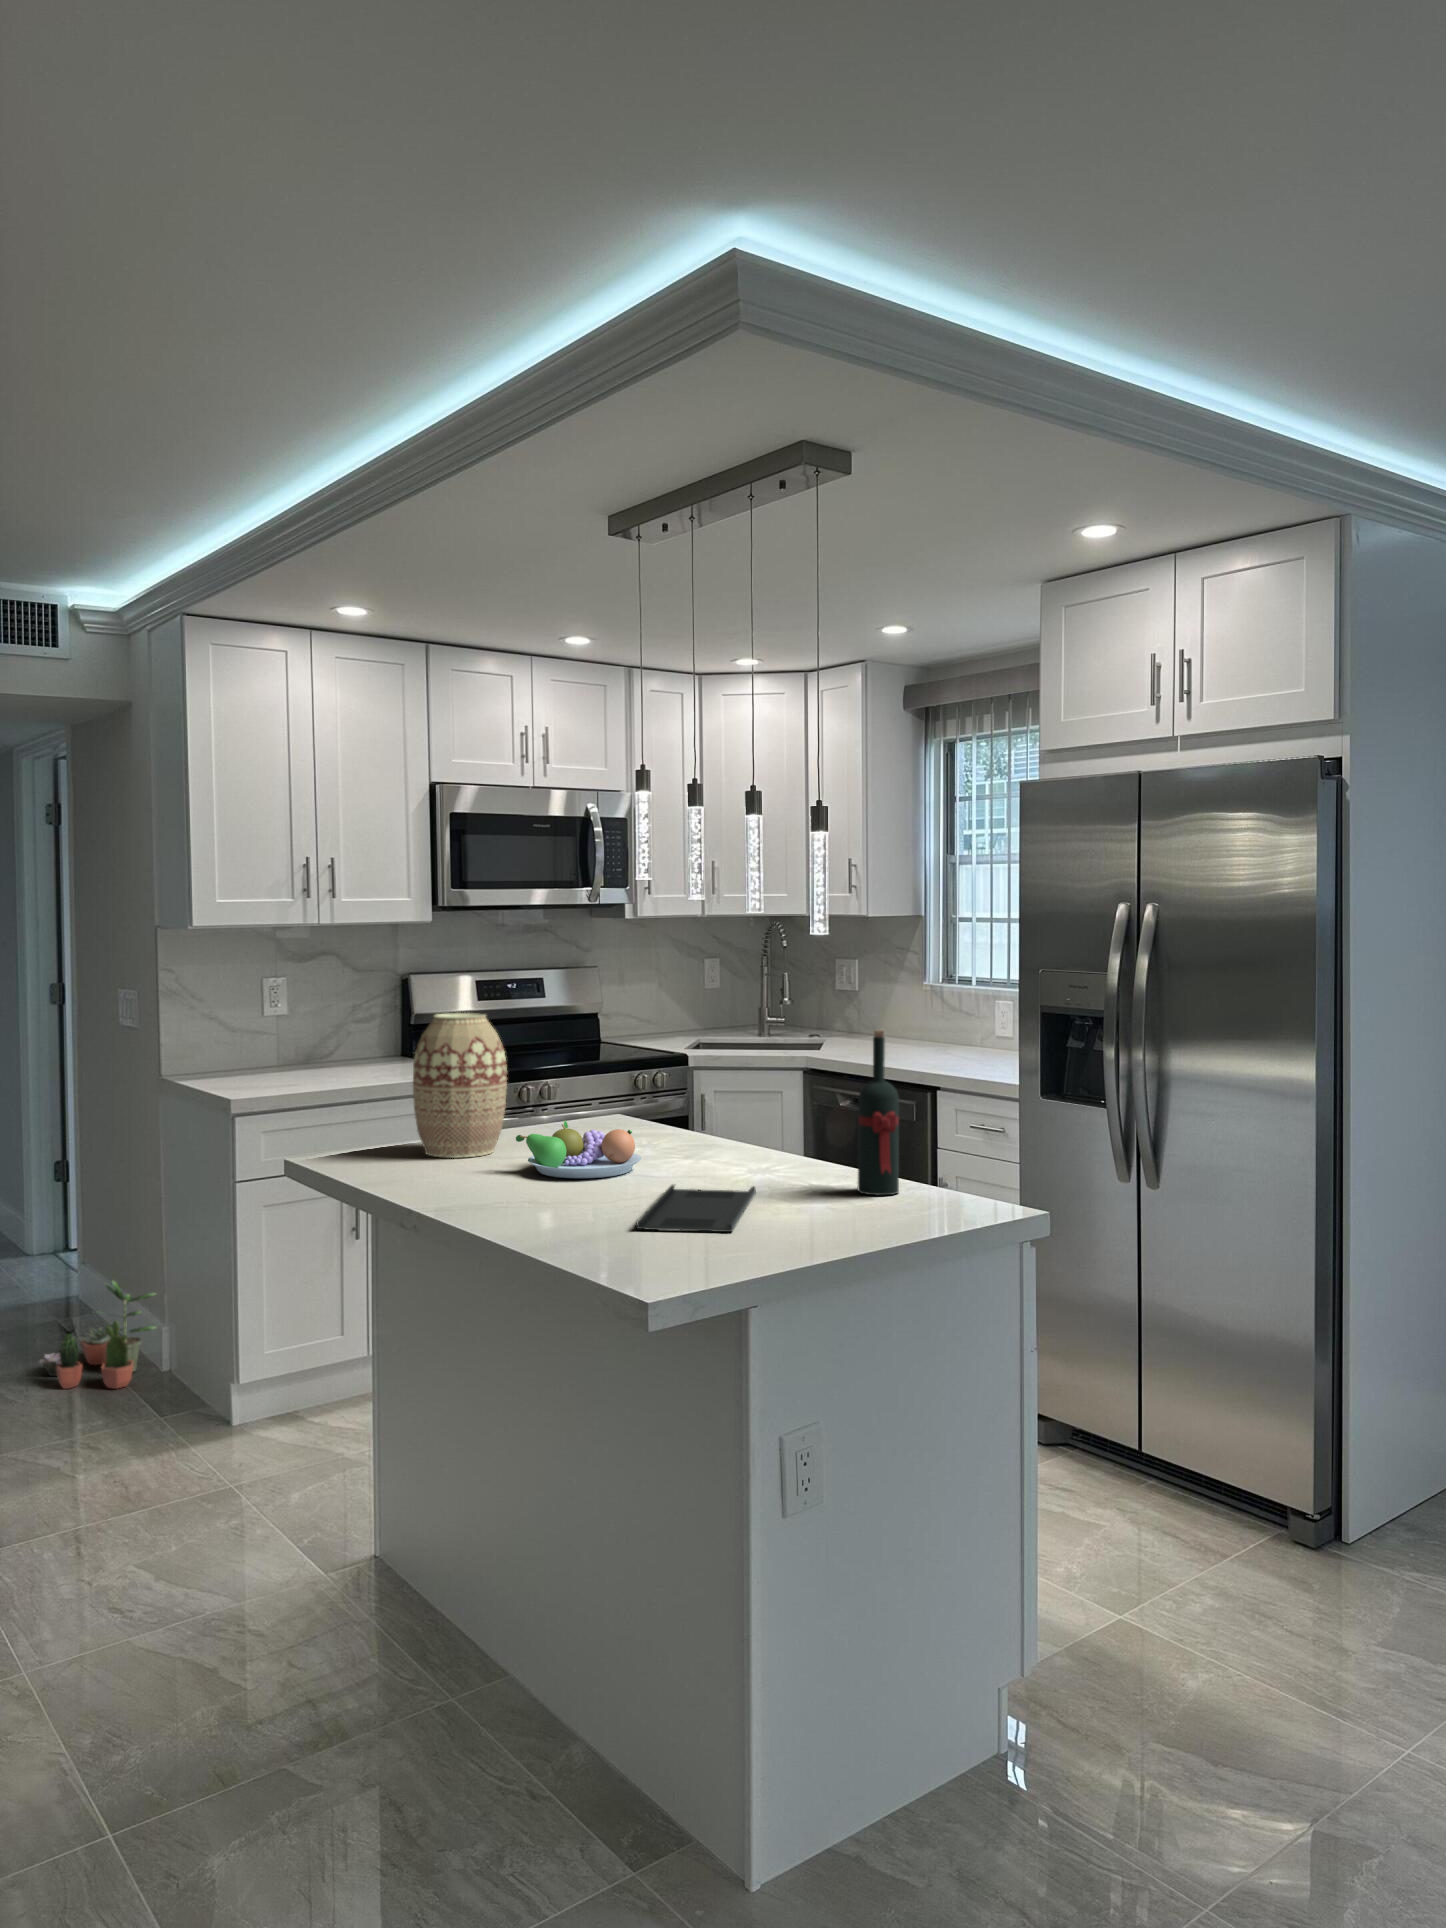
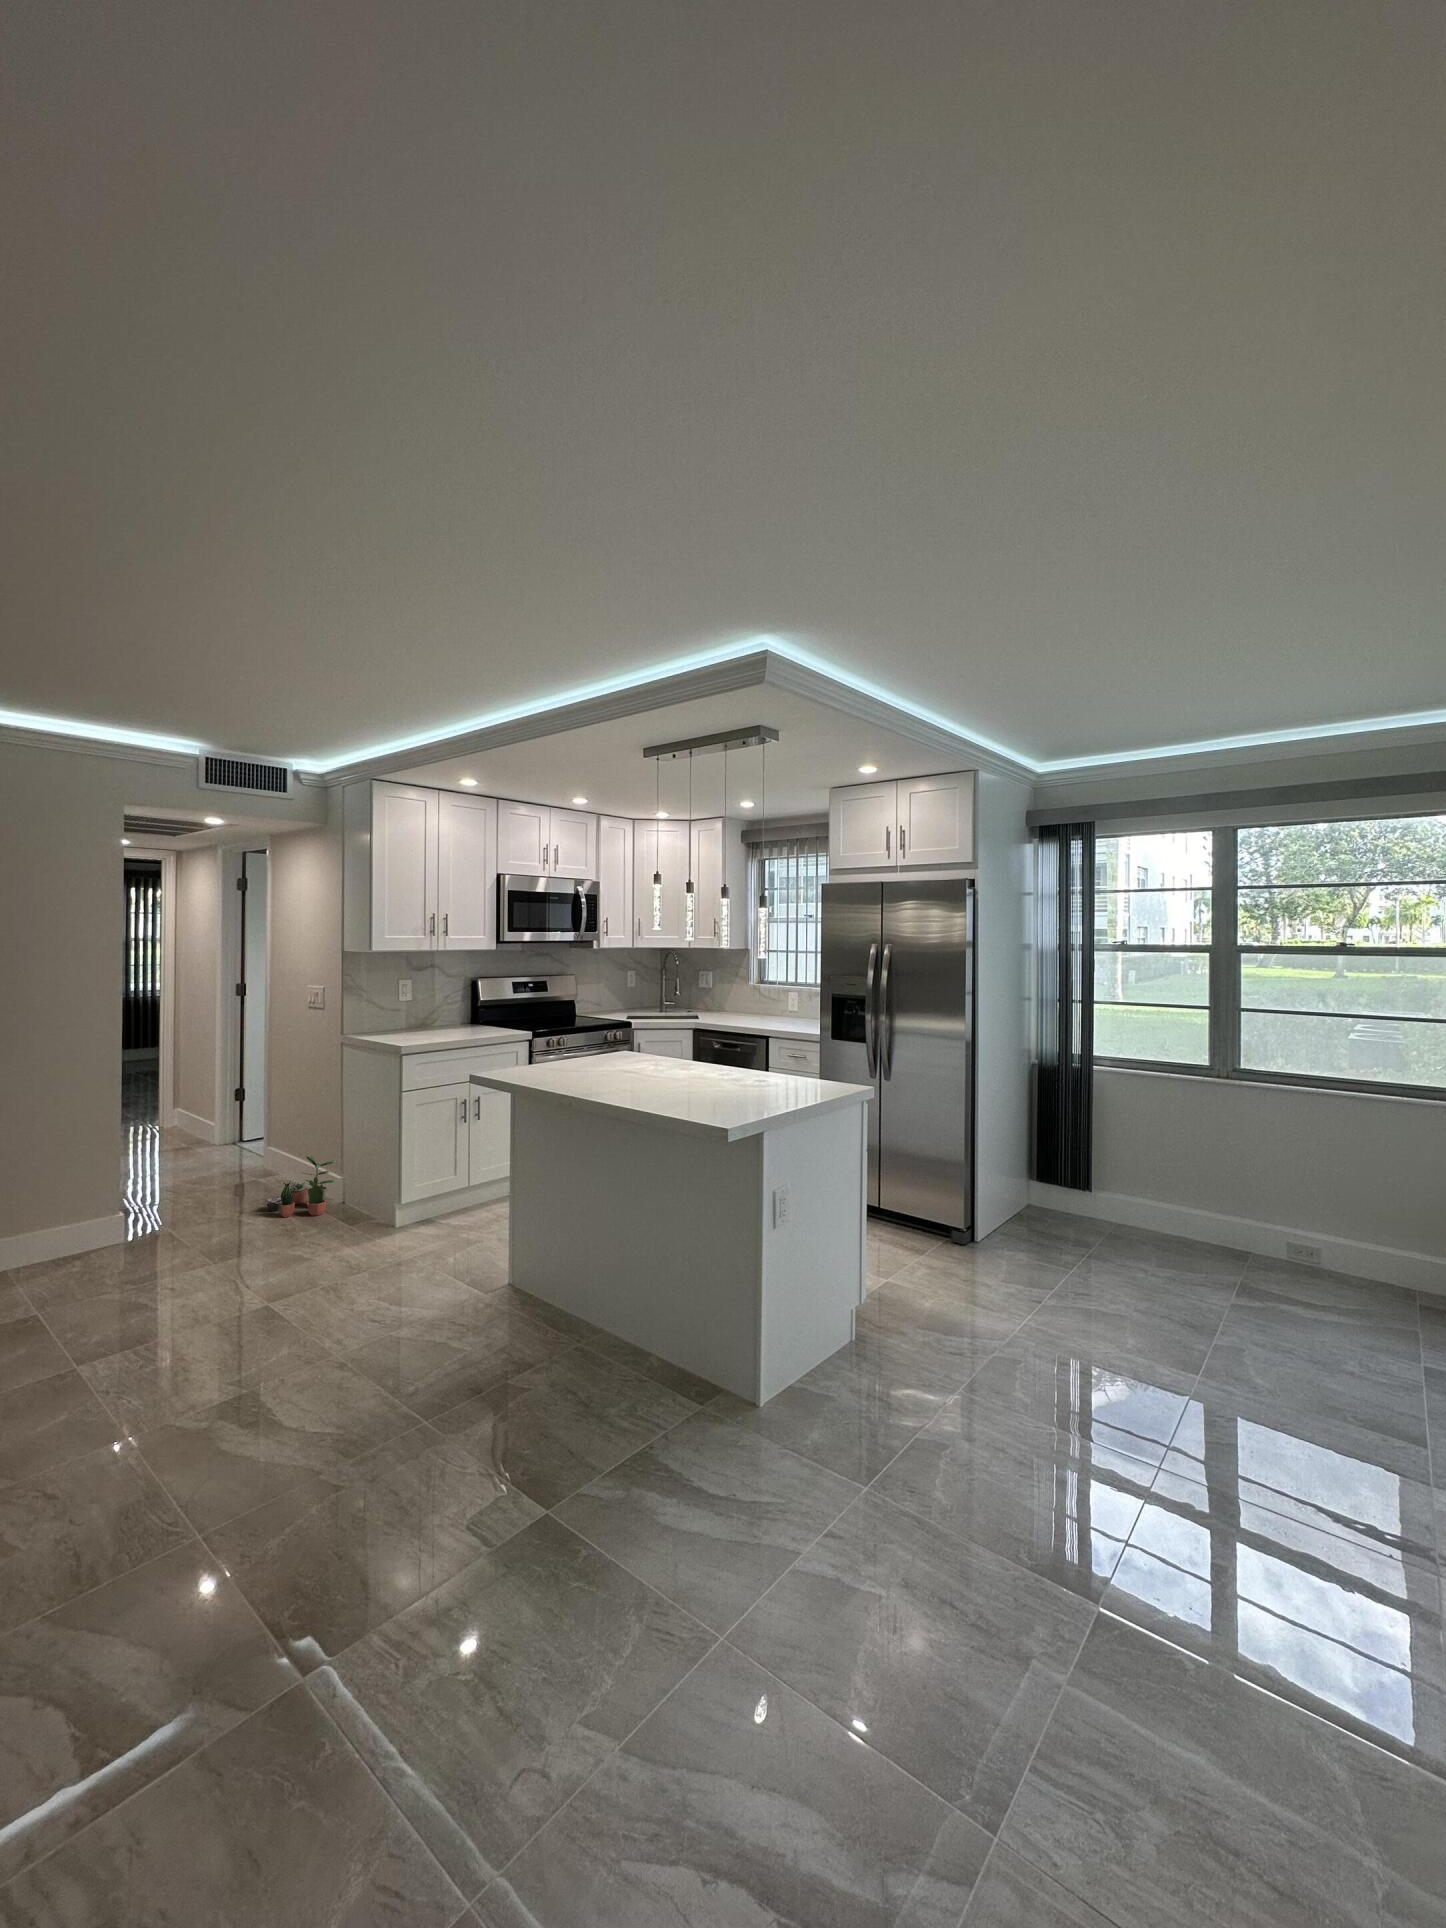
vase: present [413,1013,507,1158] -> none [542,1001,590,1075]
wine bottle: present [858,1030,899,1196] -> none [781,1008,801,1086]
fruit bowl: present [516,1121,641,1178] -> none [605,1054,668,1082]
tray: present [636,1185,756,1232] -> none [694,1083,741,1103]

